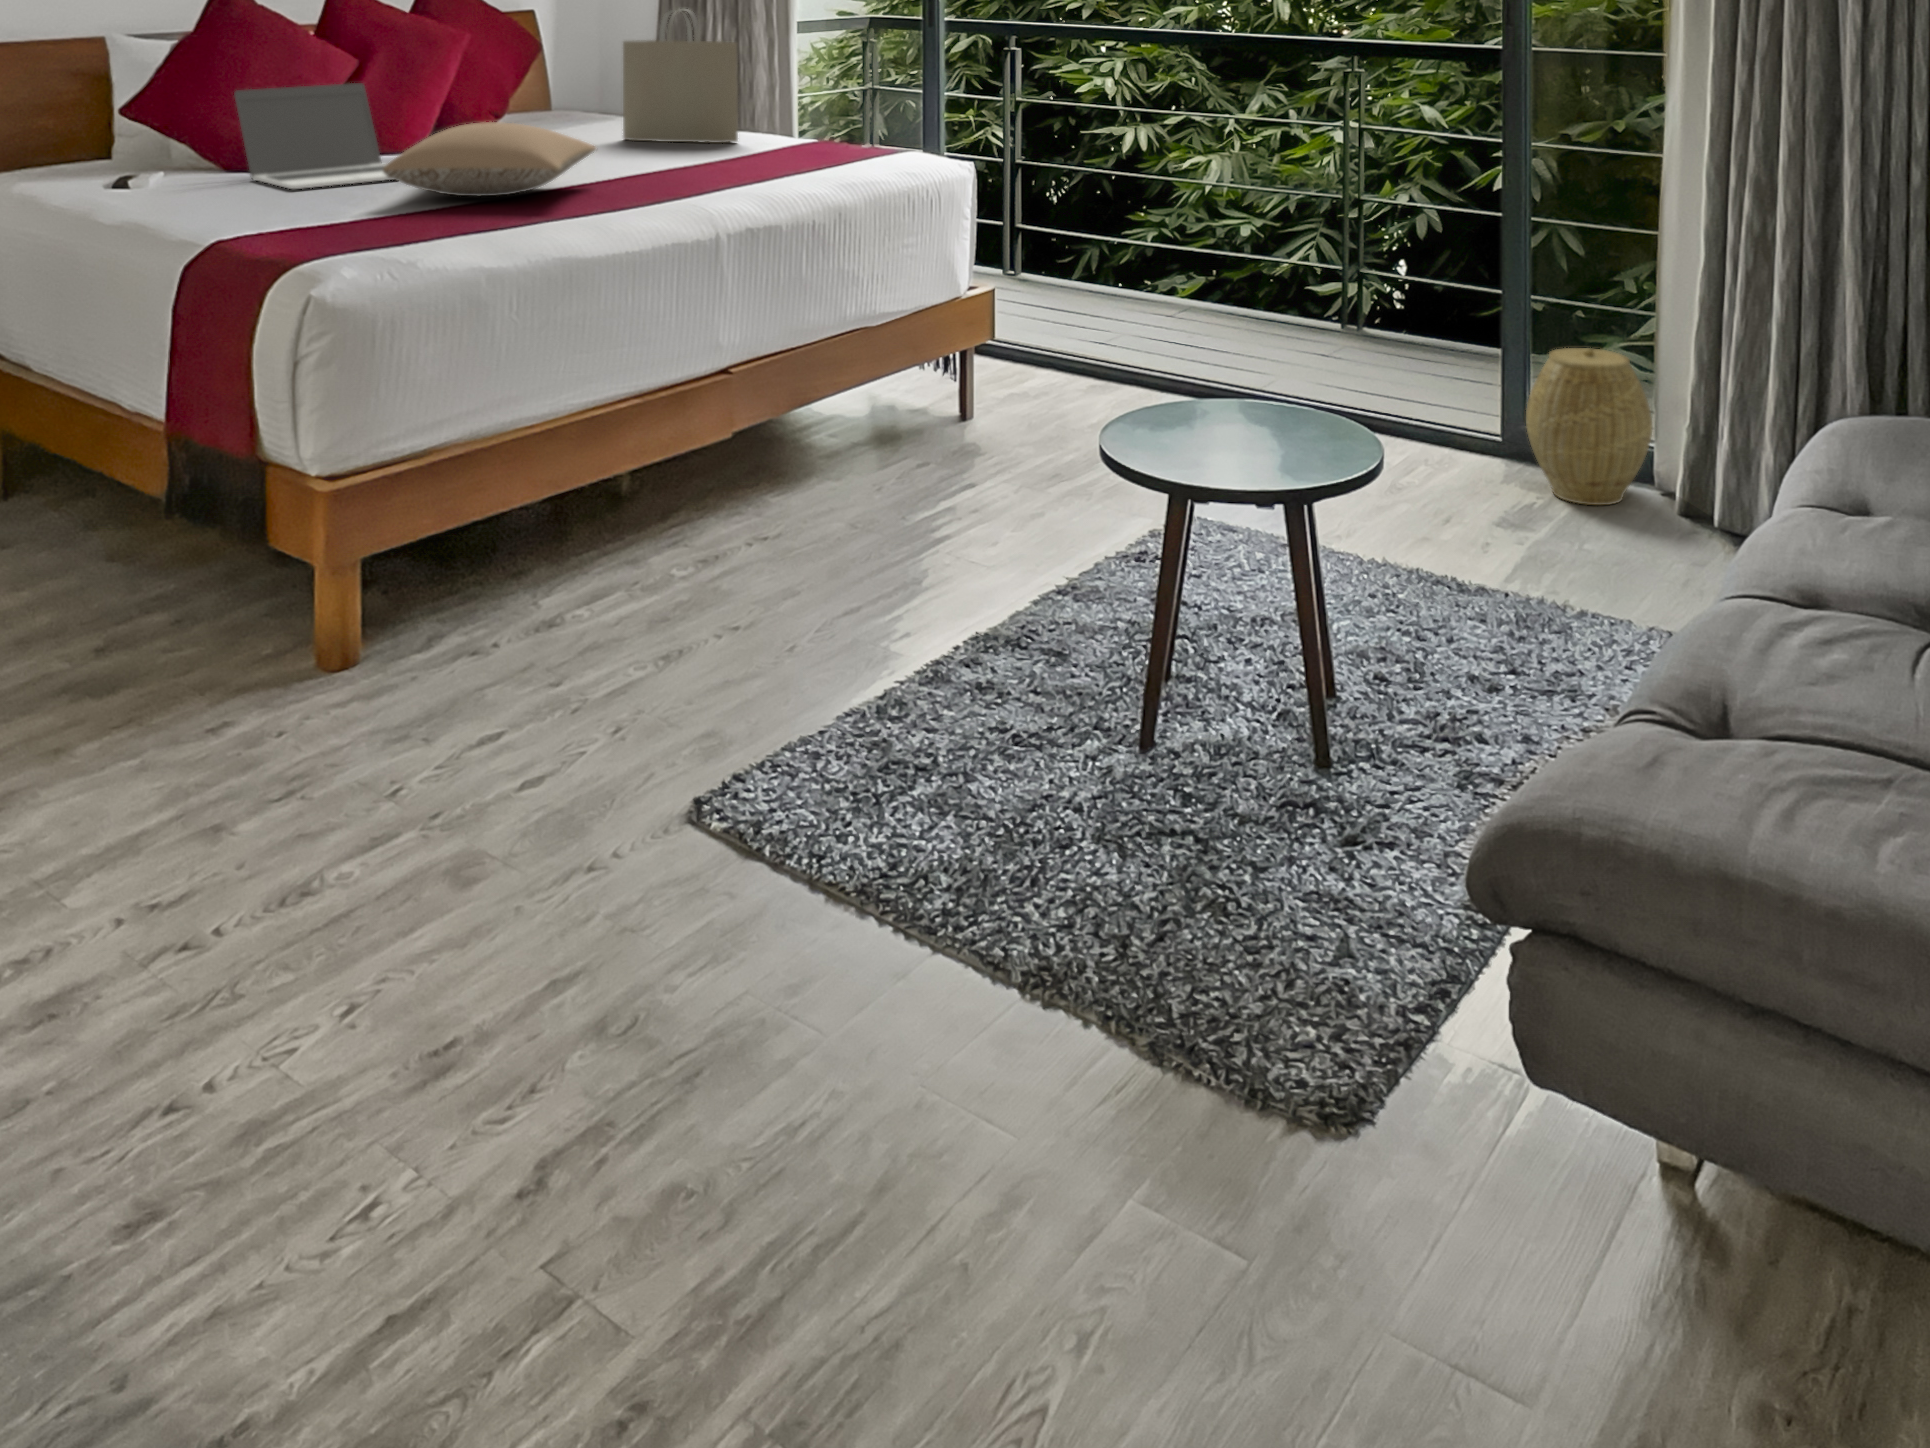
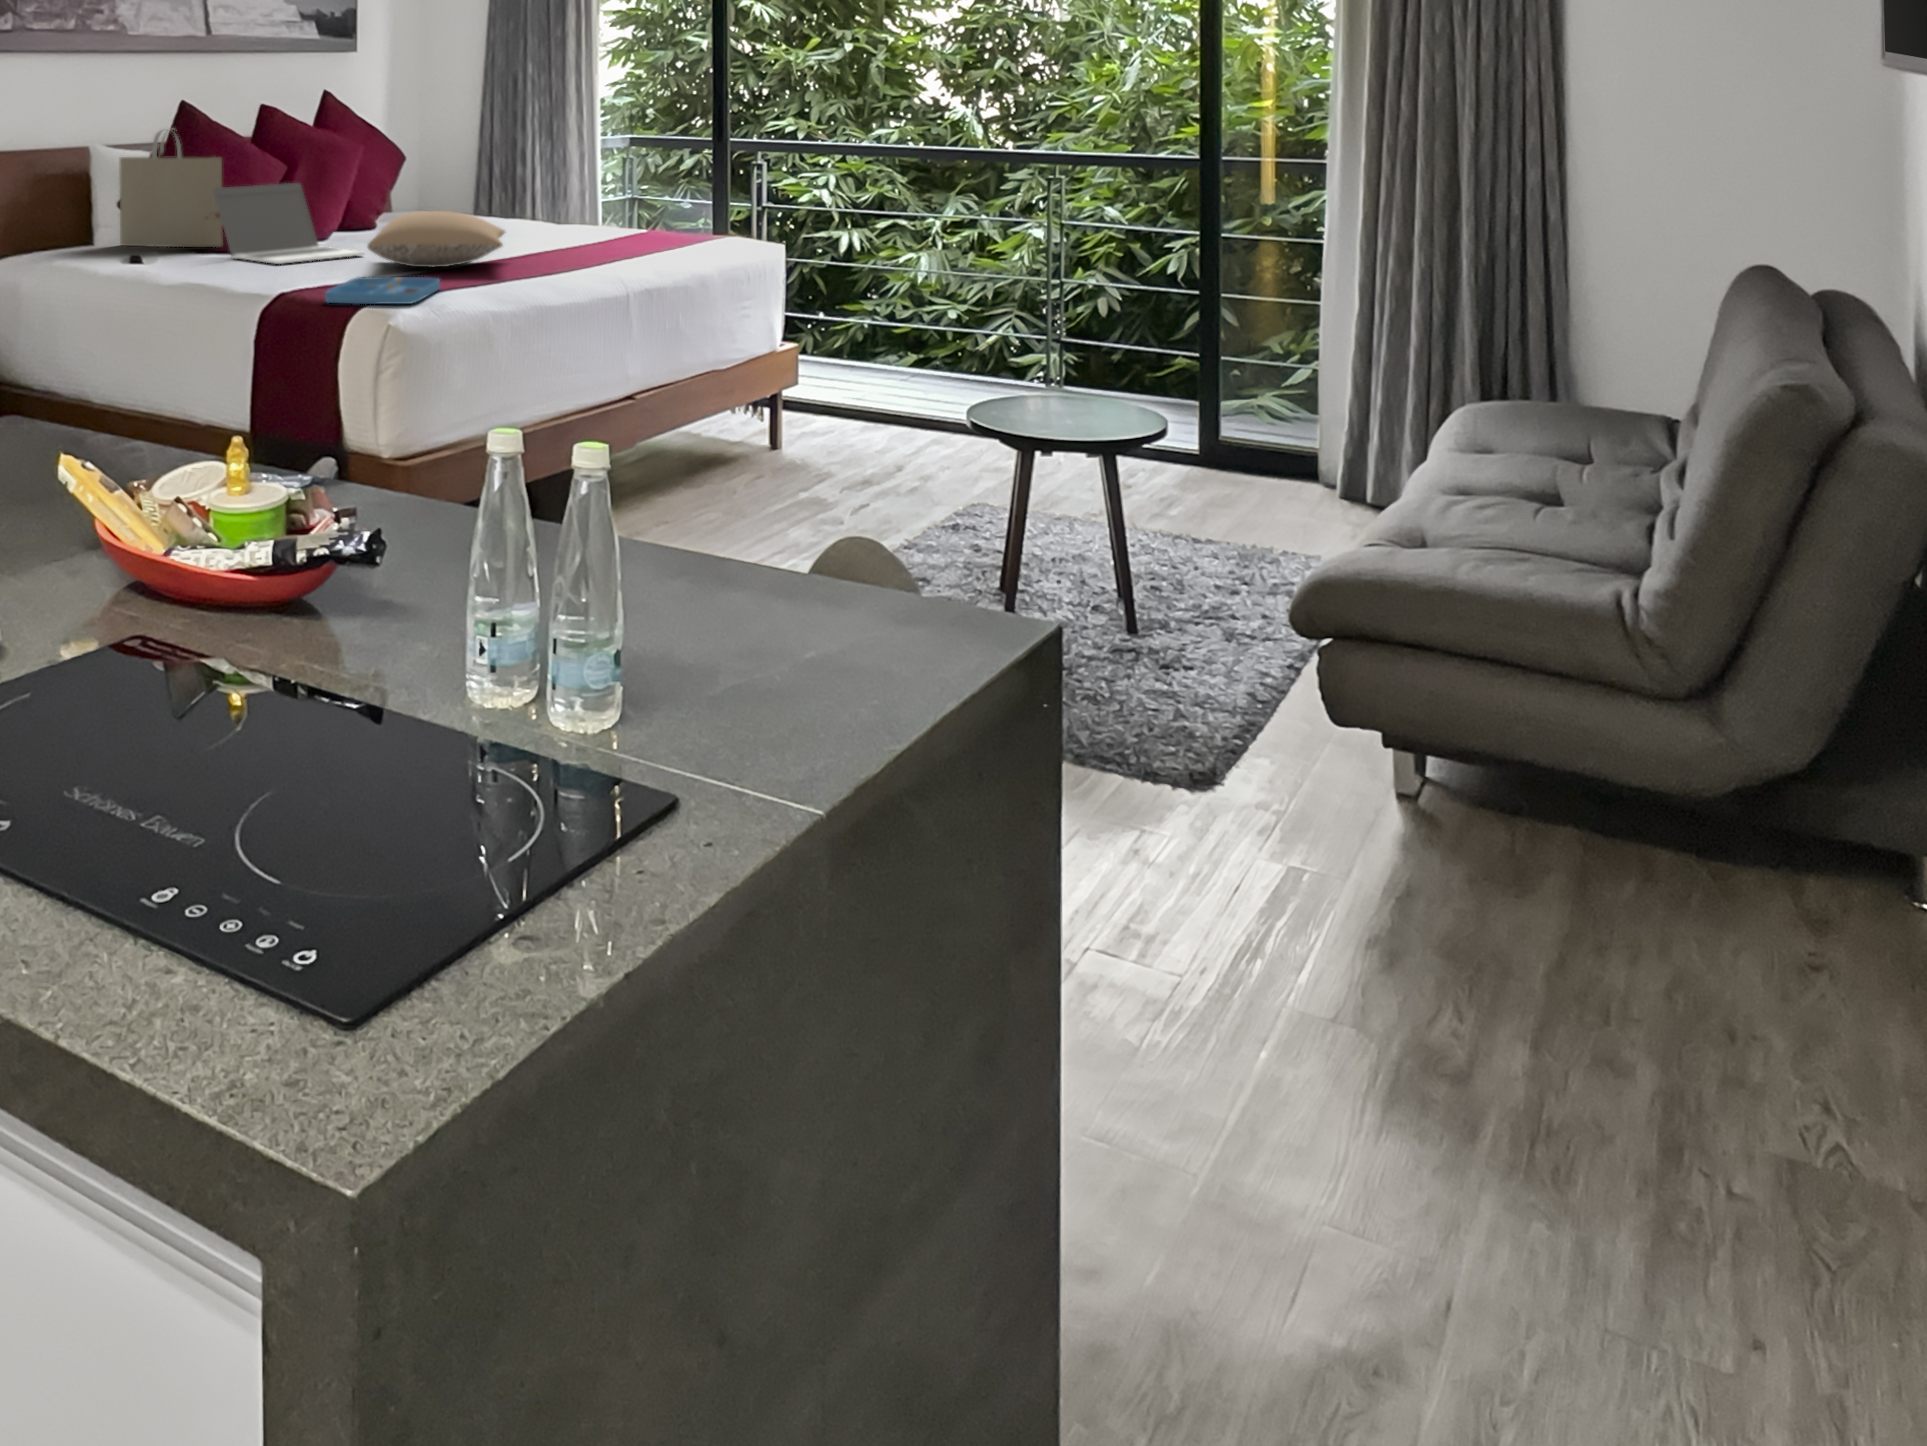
tote bag: present [623,10,738,143] -> present [119,130,223,247]
tray: none [254,214,444,258] -> present [325,277,440,304]
woven basket: present [1526,348,1652,505] -> none [1225,375,1320,491]

